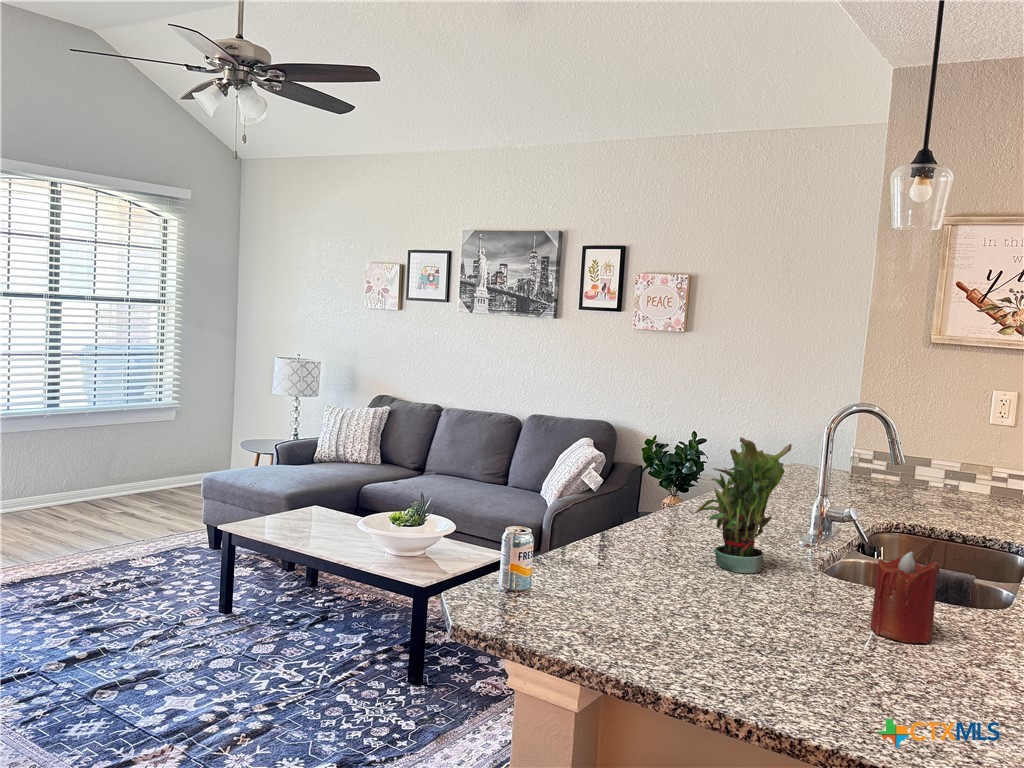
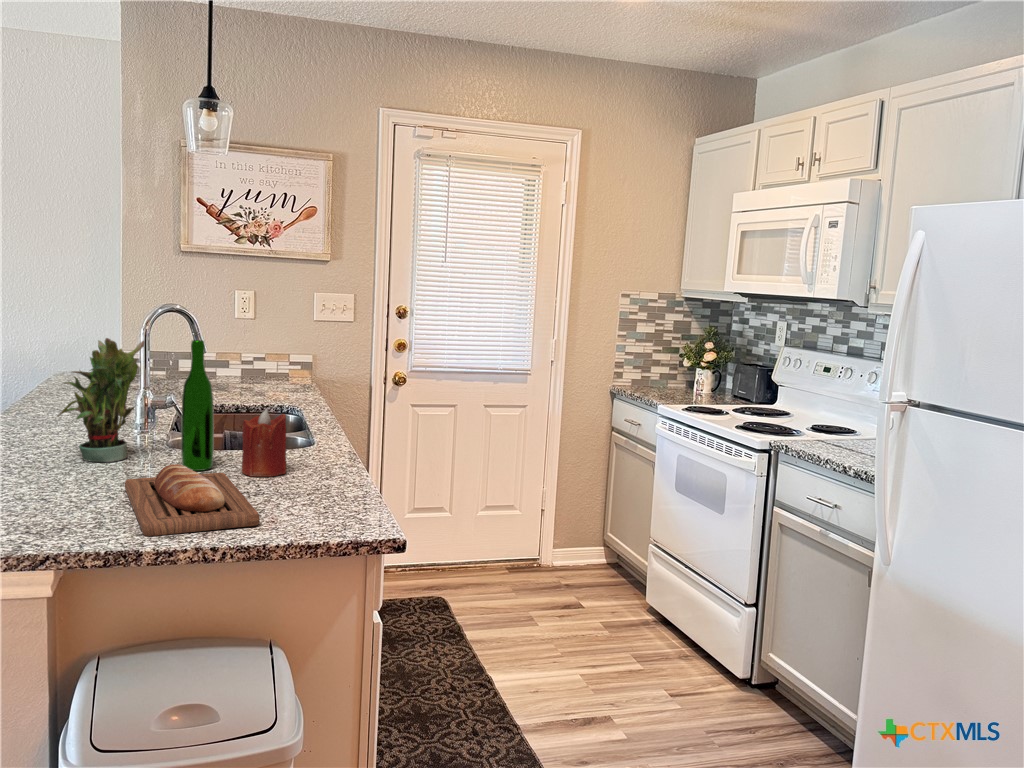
wine bottle: none [805,450,850,610] -> present [181,340,214,471]
bread loaf: none [679,595,836,708] -> present [125,464,260,536]

